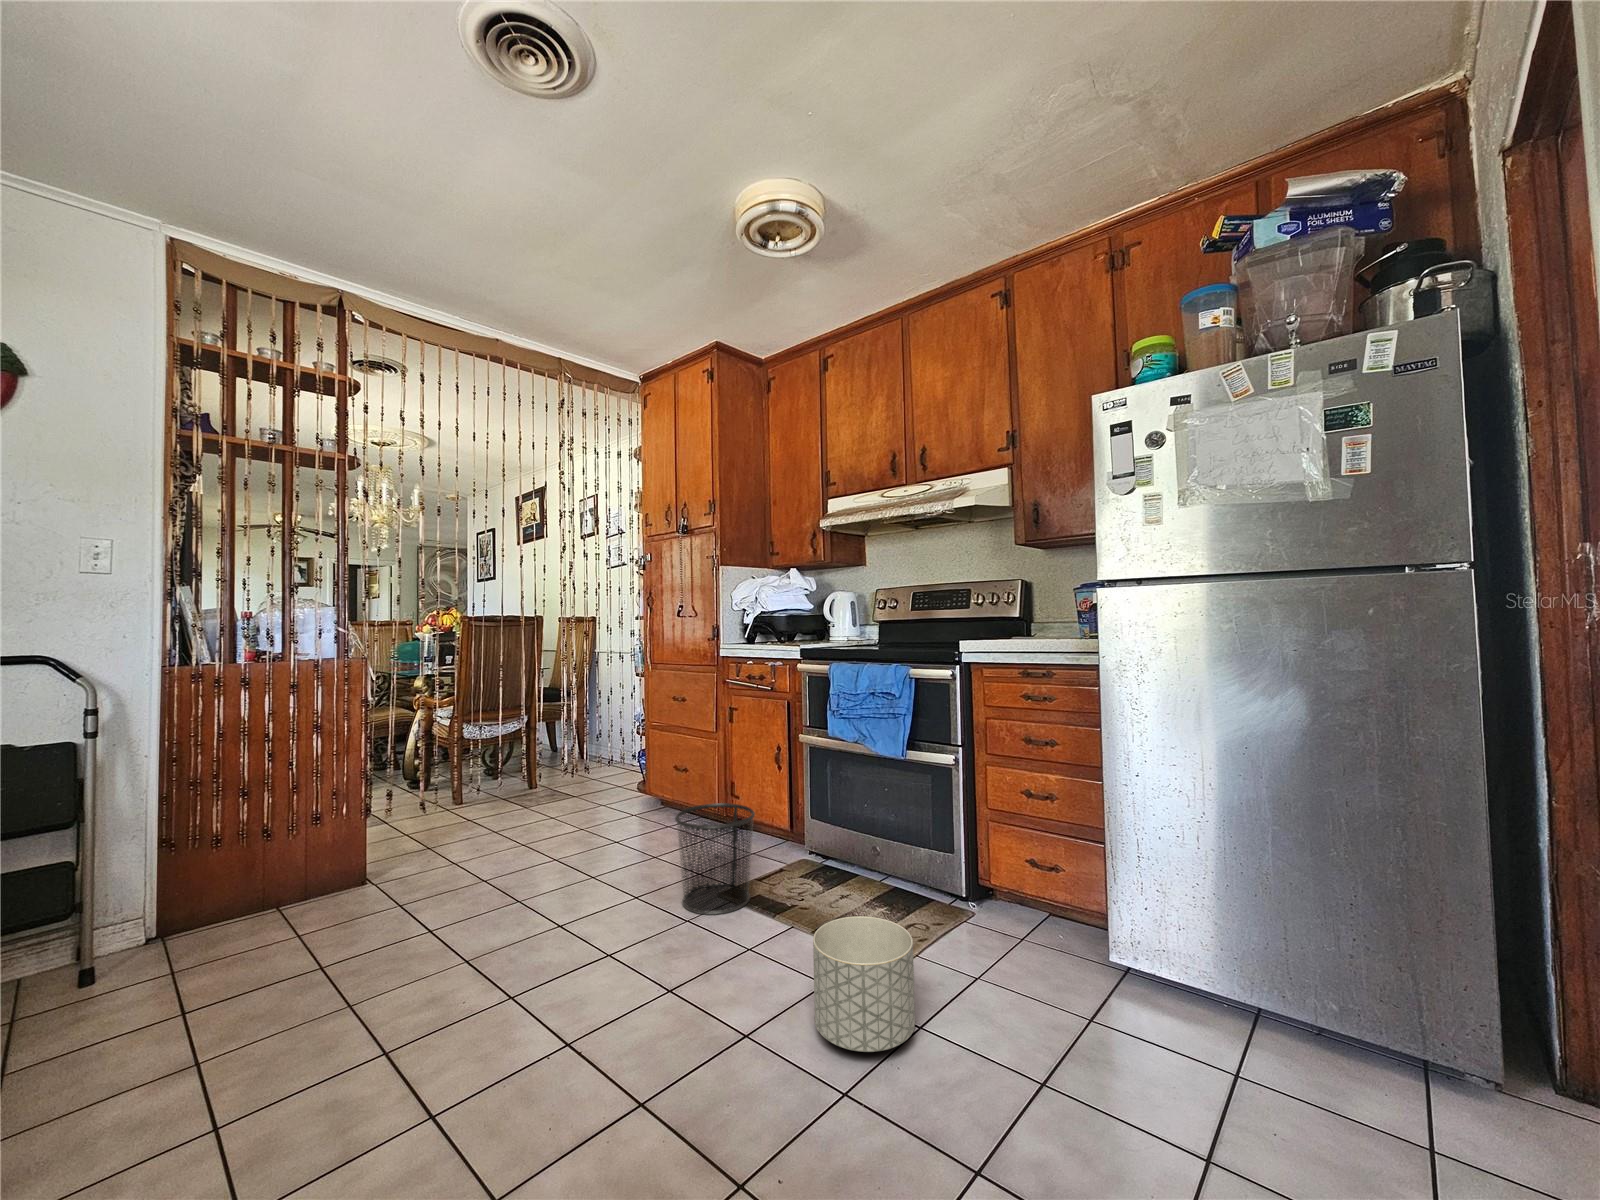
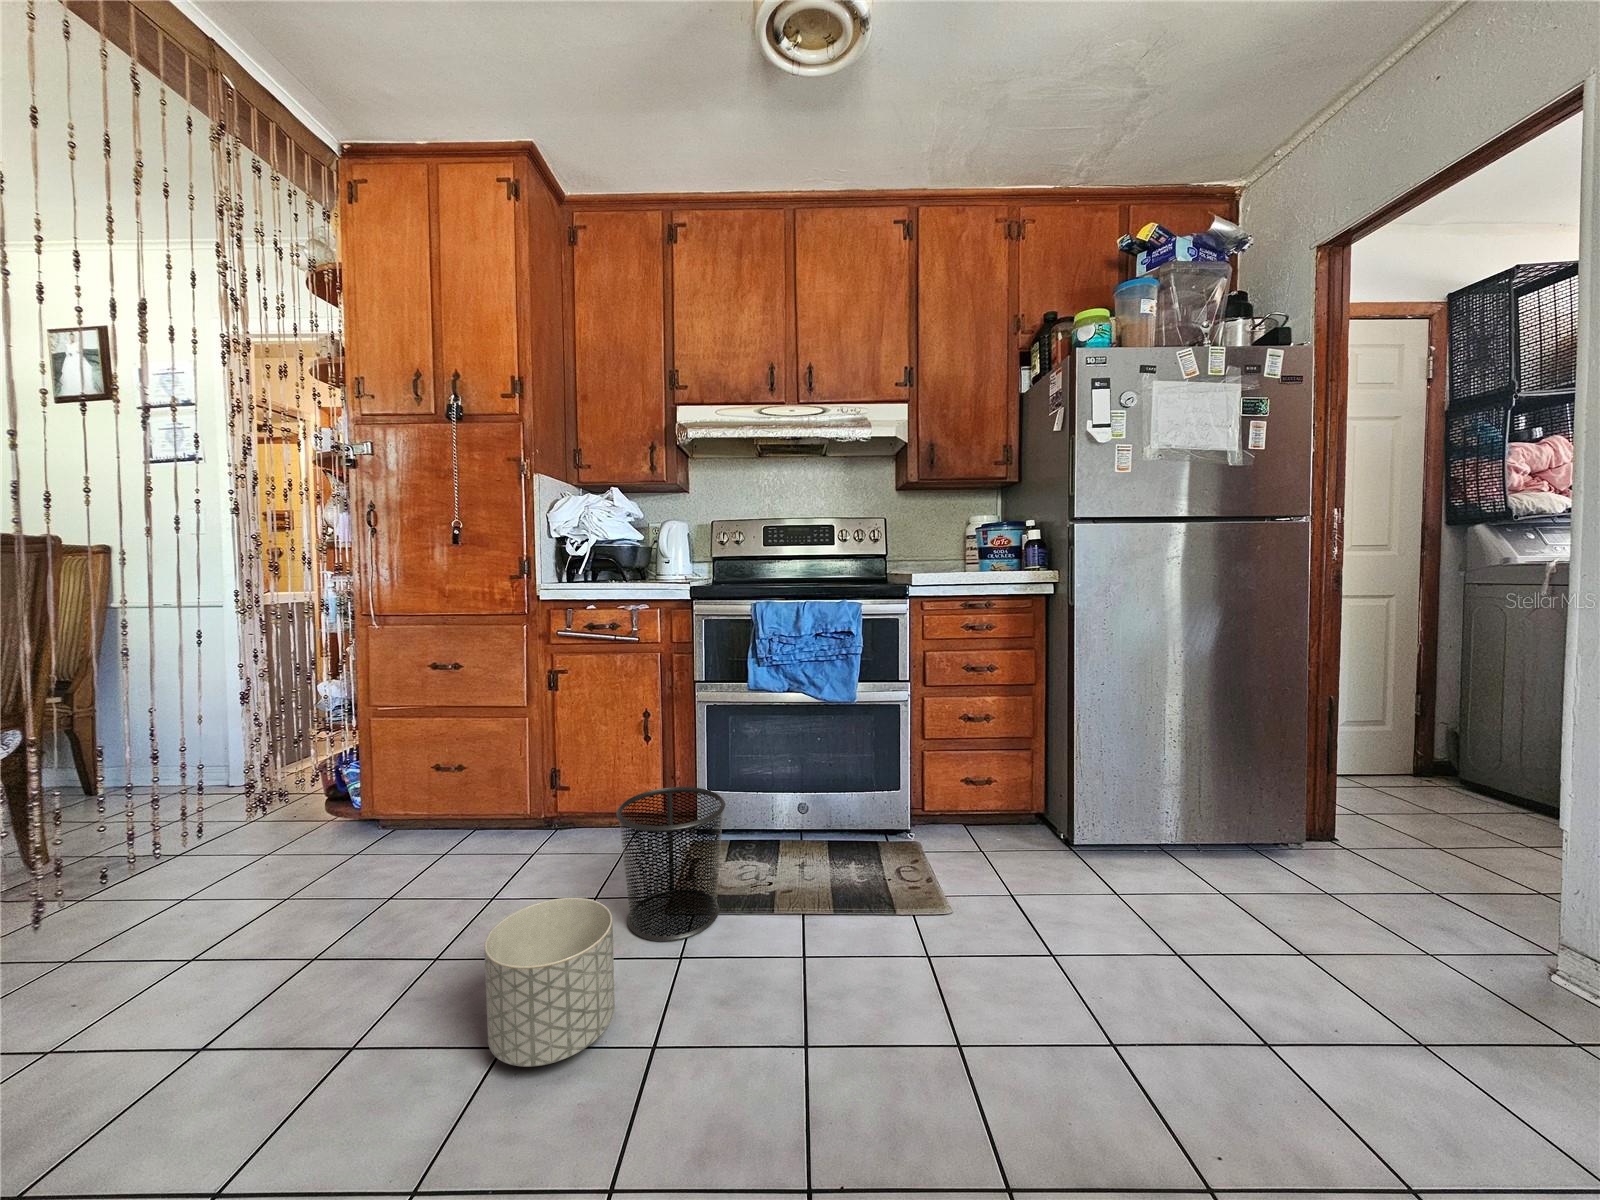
planter: present [813,916,915,1052] -> present [484,898,615,1067]

